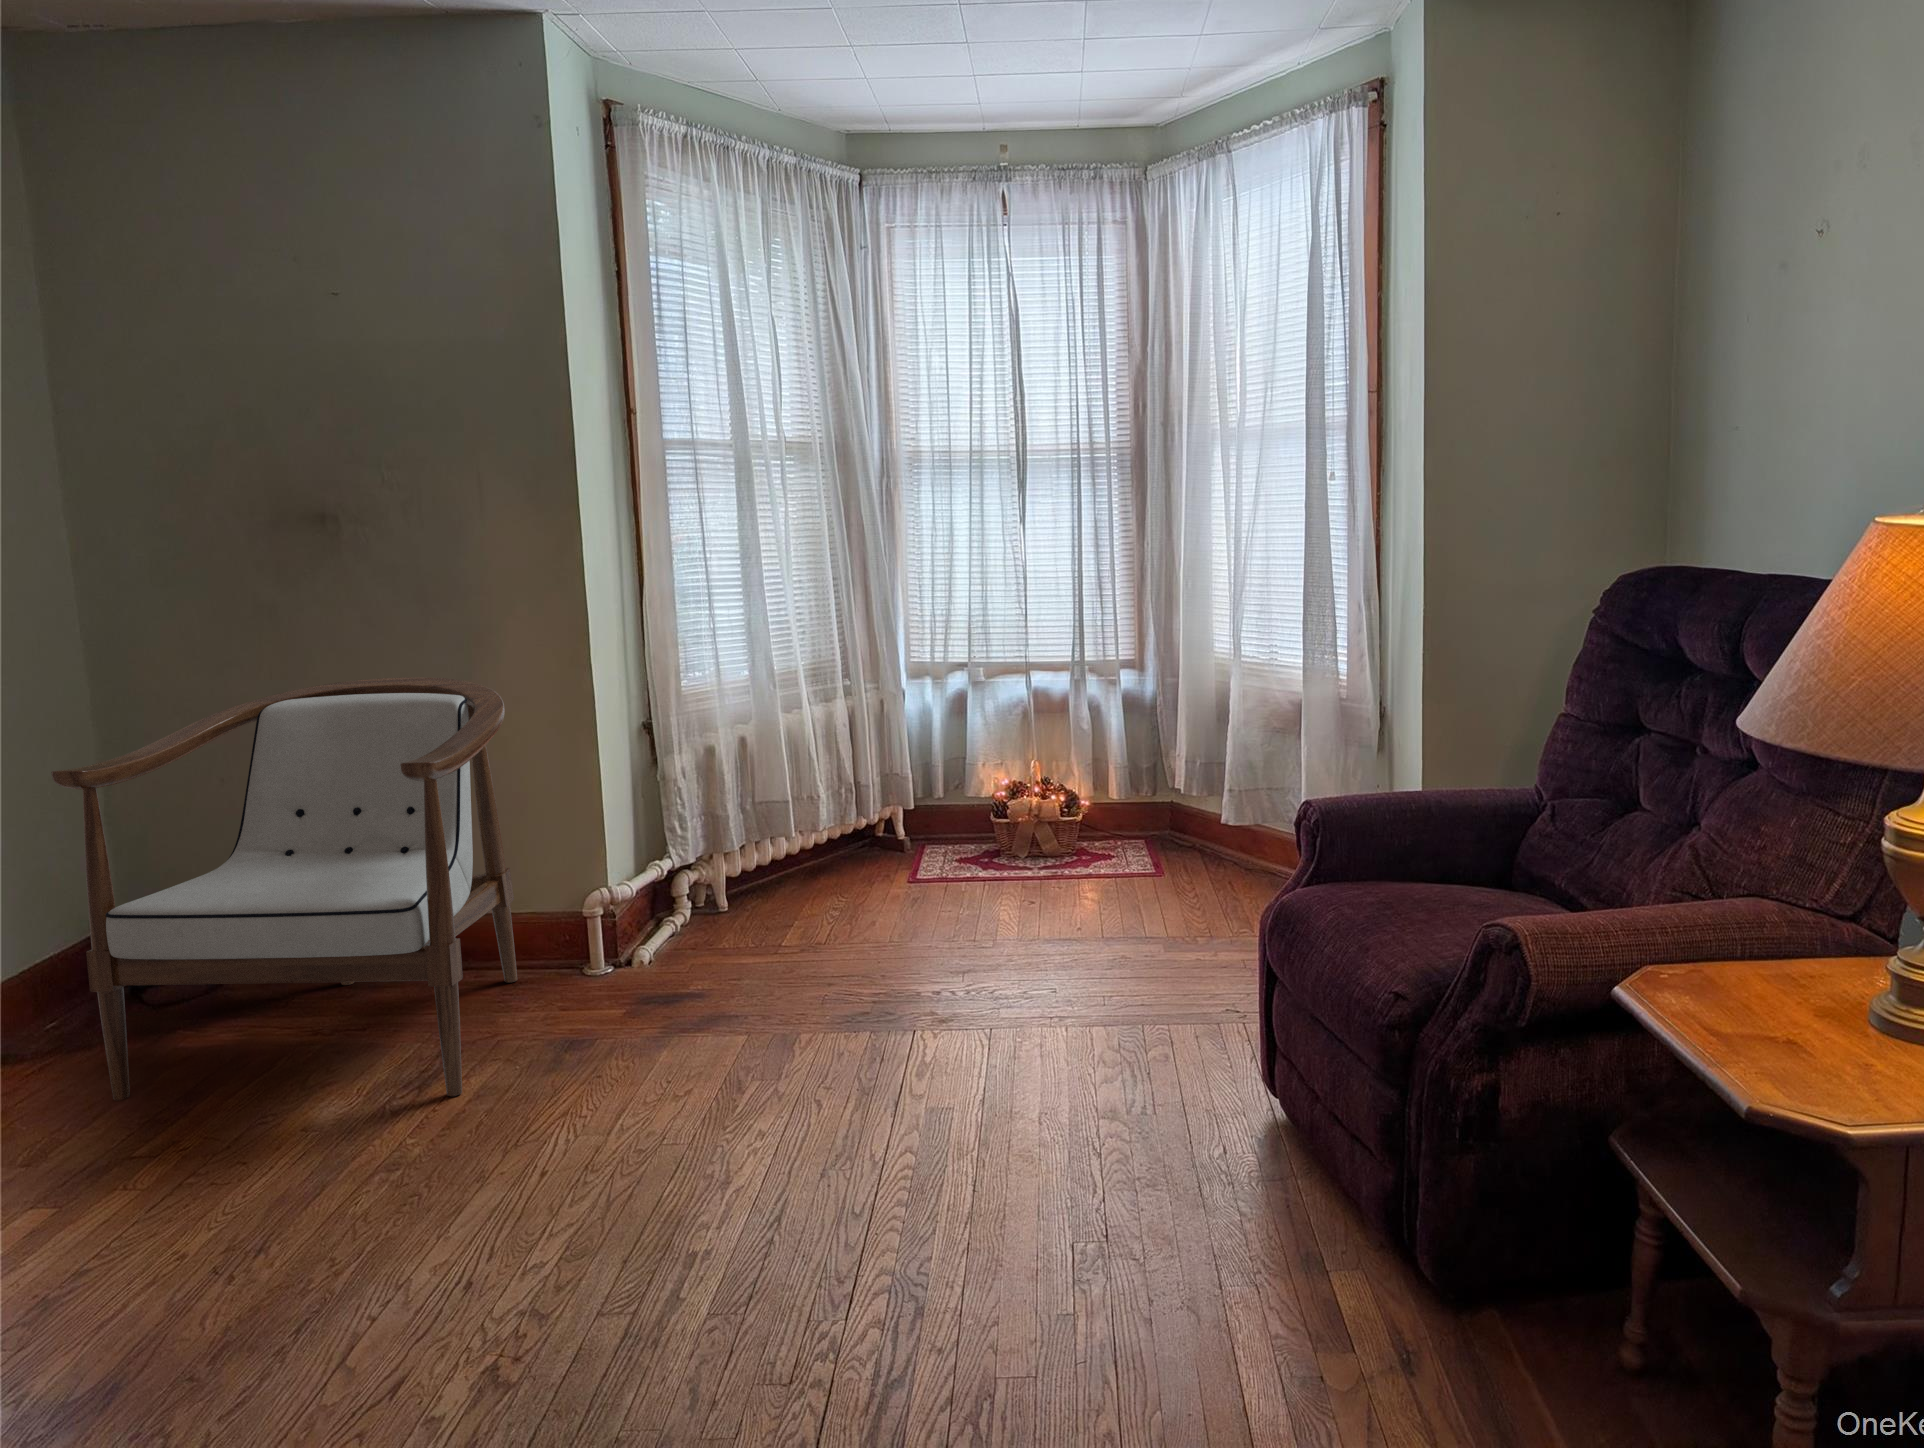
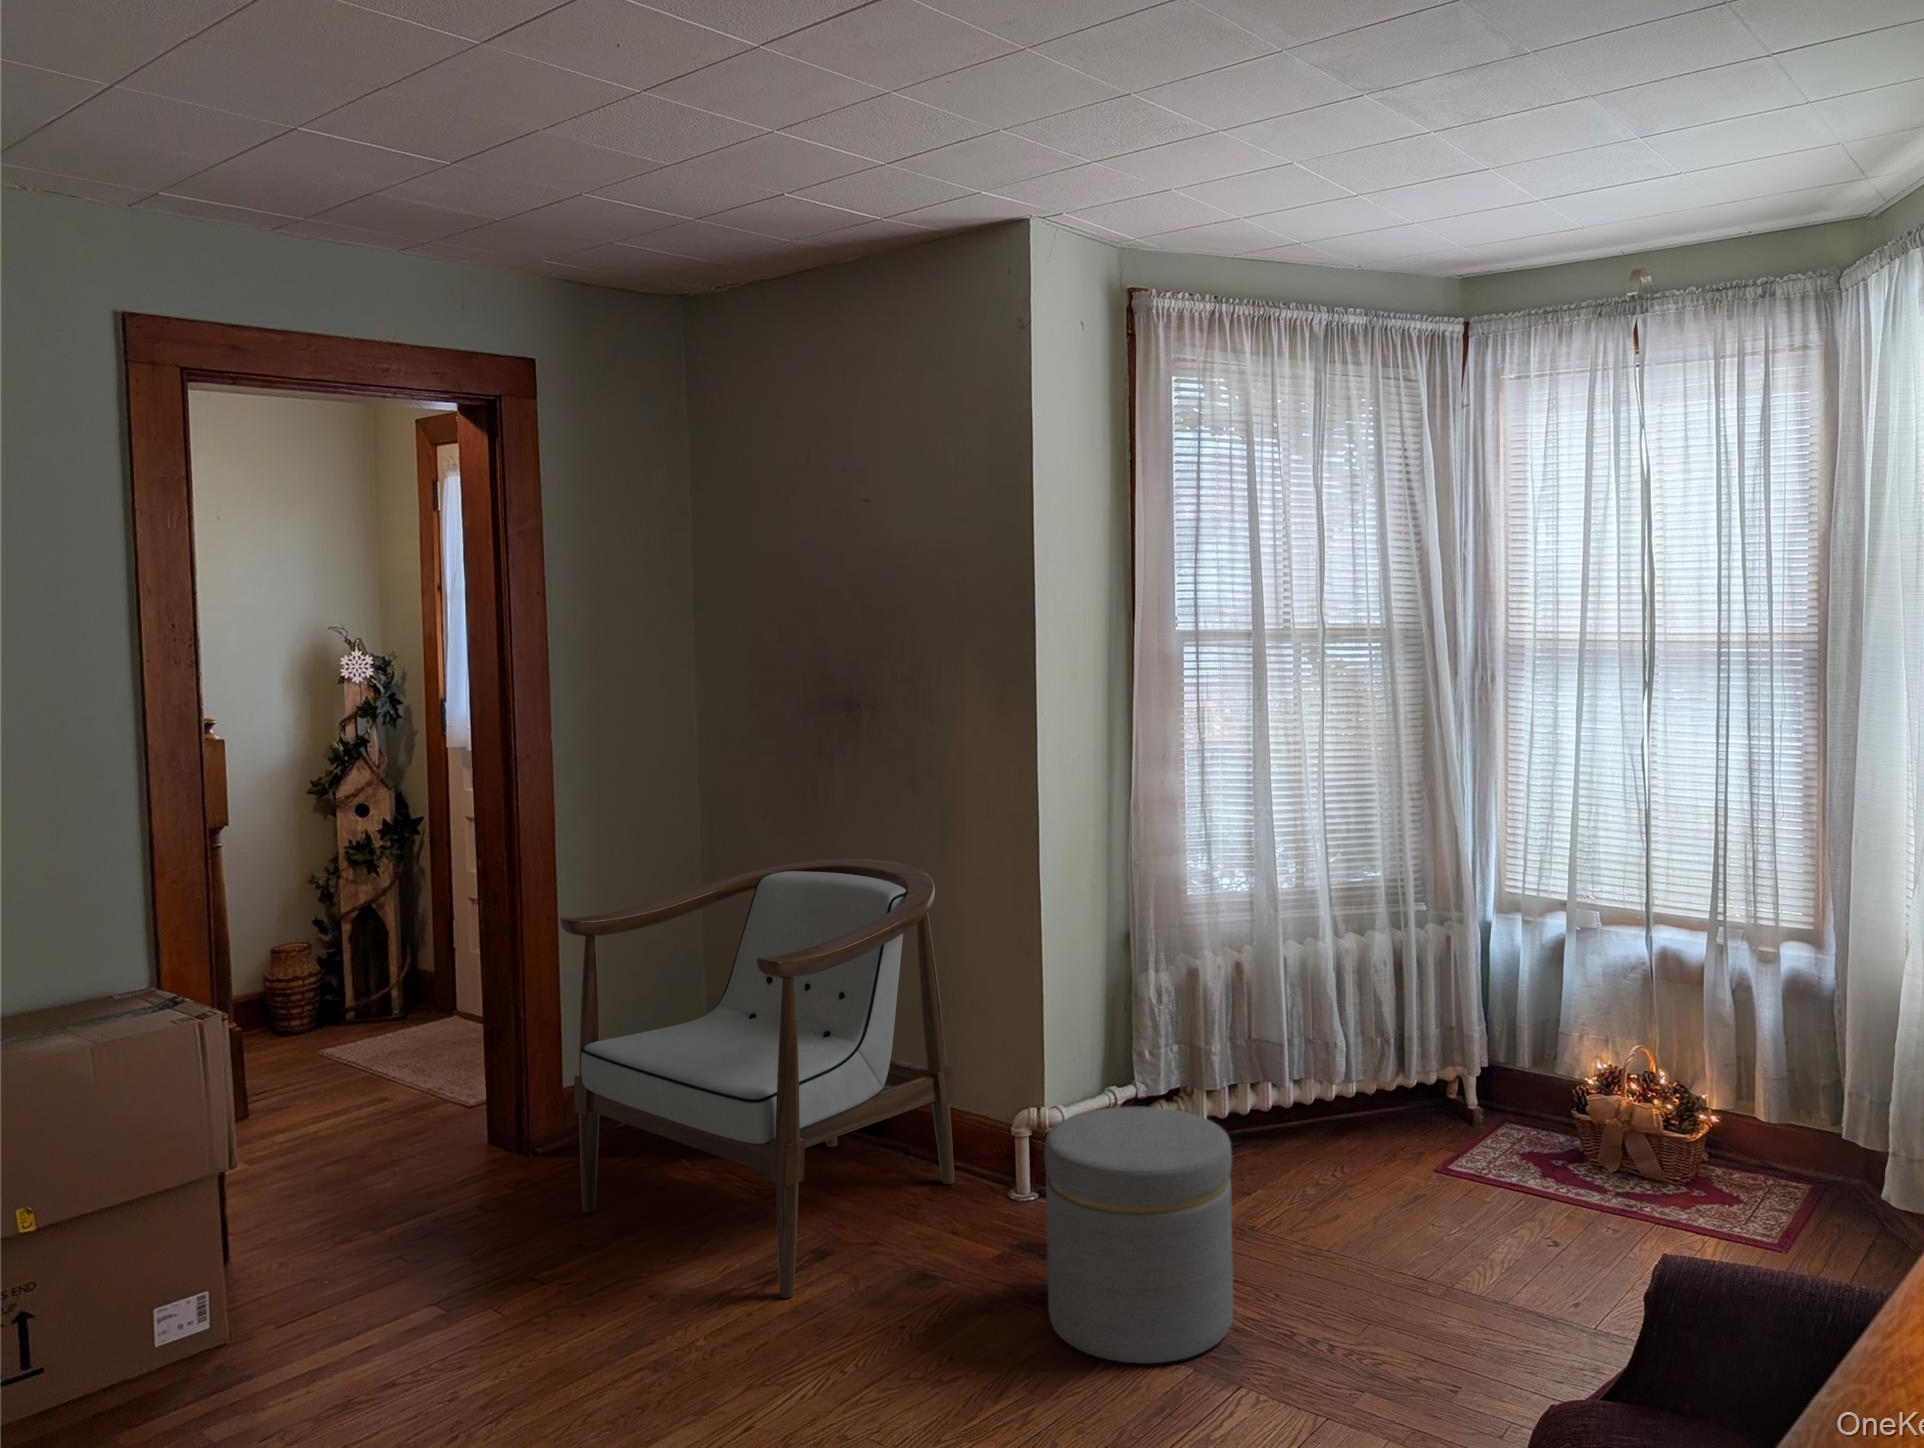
ottoman: none [704,846,873,1052] -> present [1044,1107,1233,1363]

